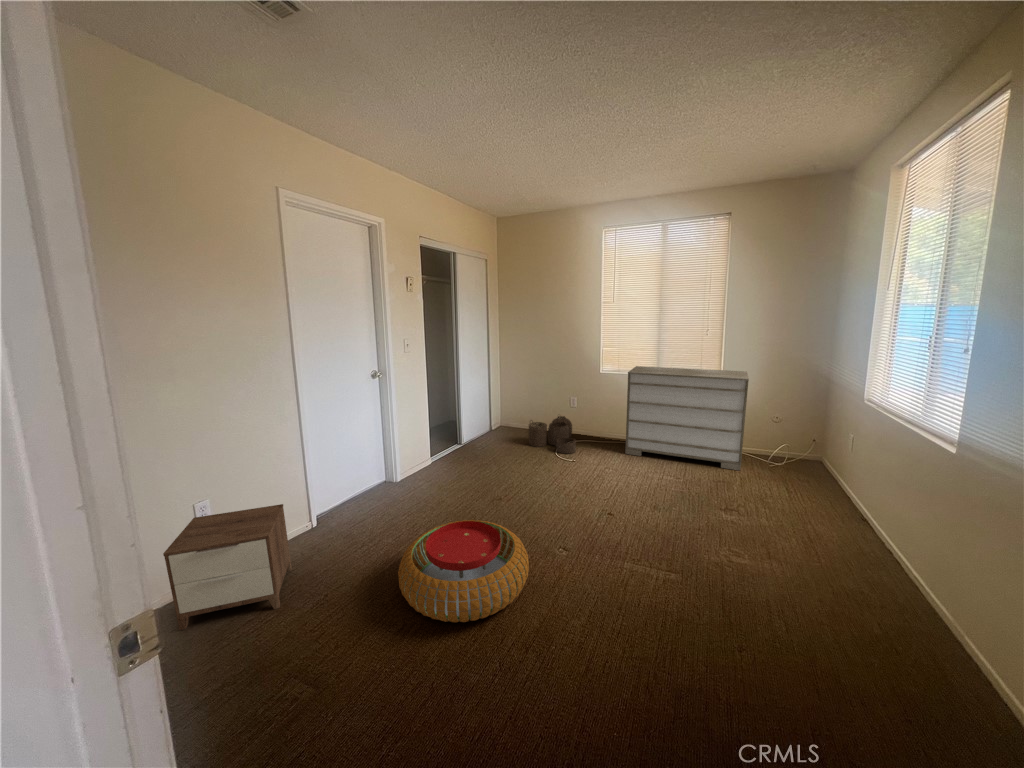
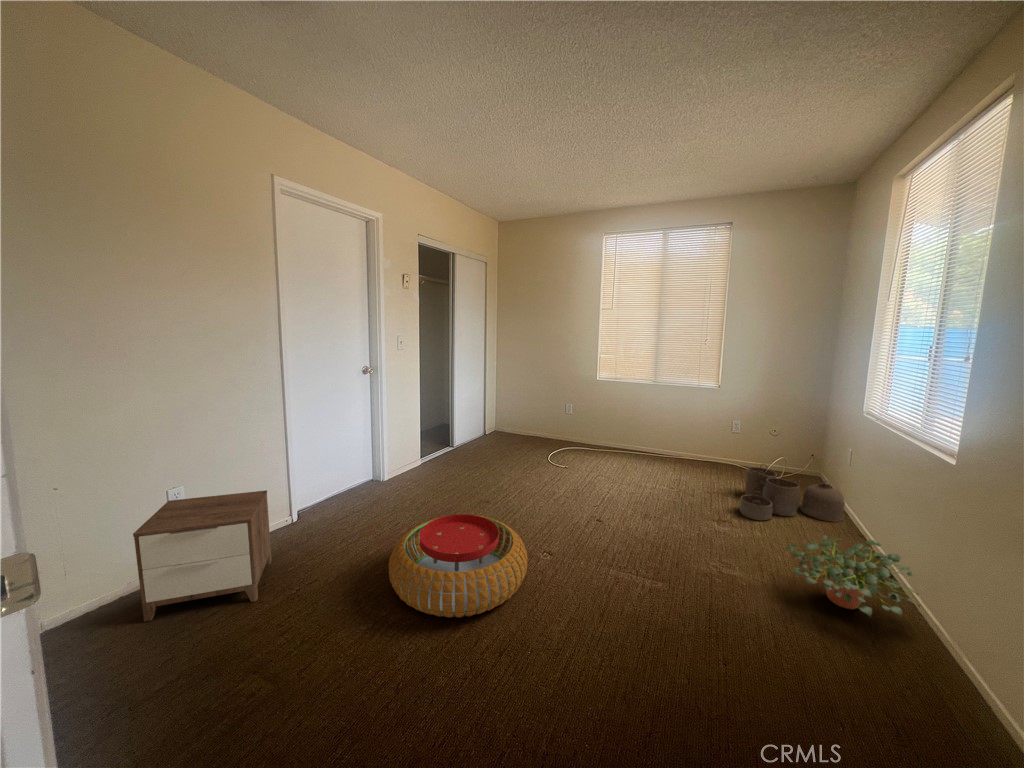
dresser: present [625,366,749,470] -> none [620,373,746,479]
woven basket: present [529,416,576,453] -> present [740,464,845,521]
potted plant: none [779,536,909,620] -> present [786,535,920,617]

